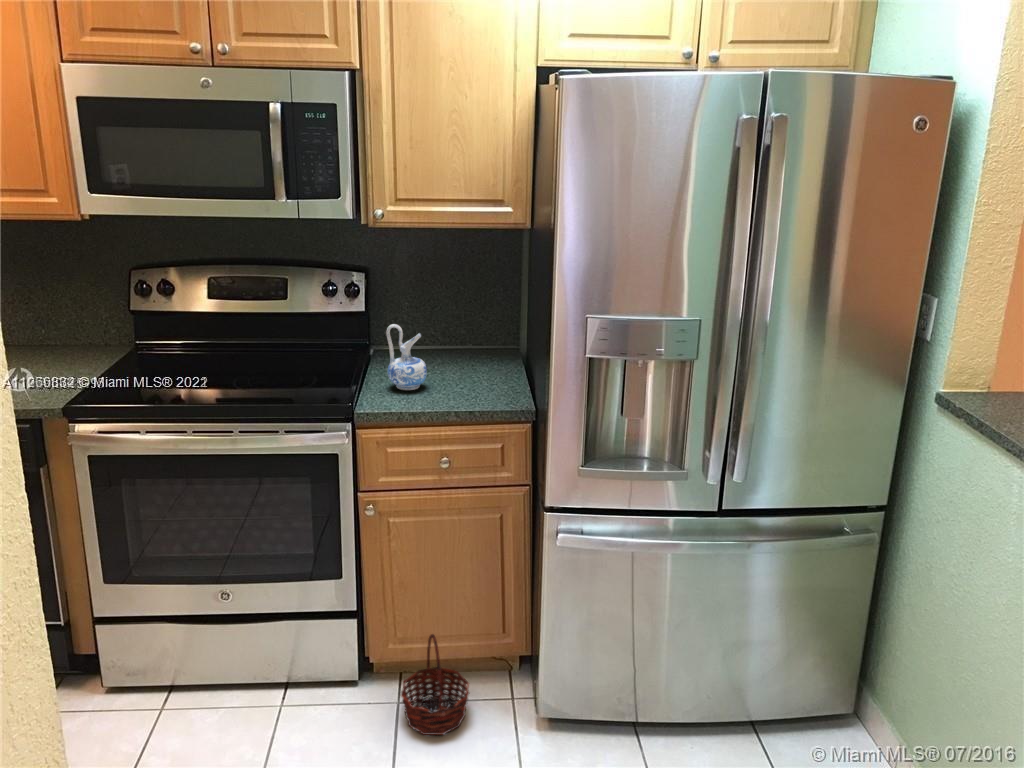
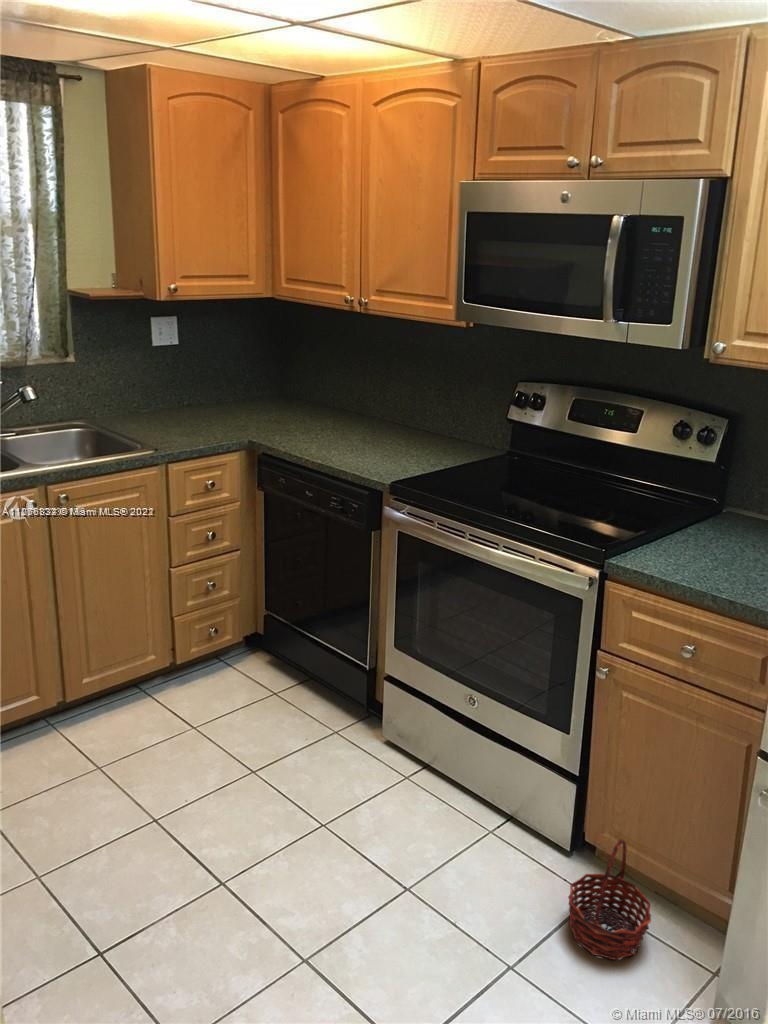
ceramic pitcher: present [386,324,427,390] -> none [678,477,728,560]

